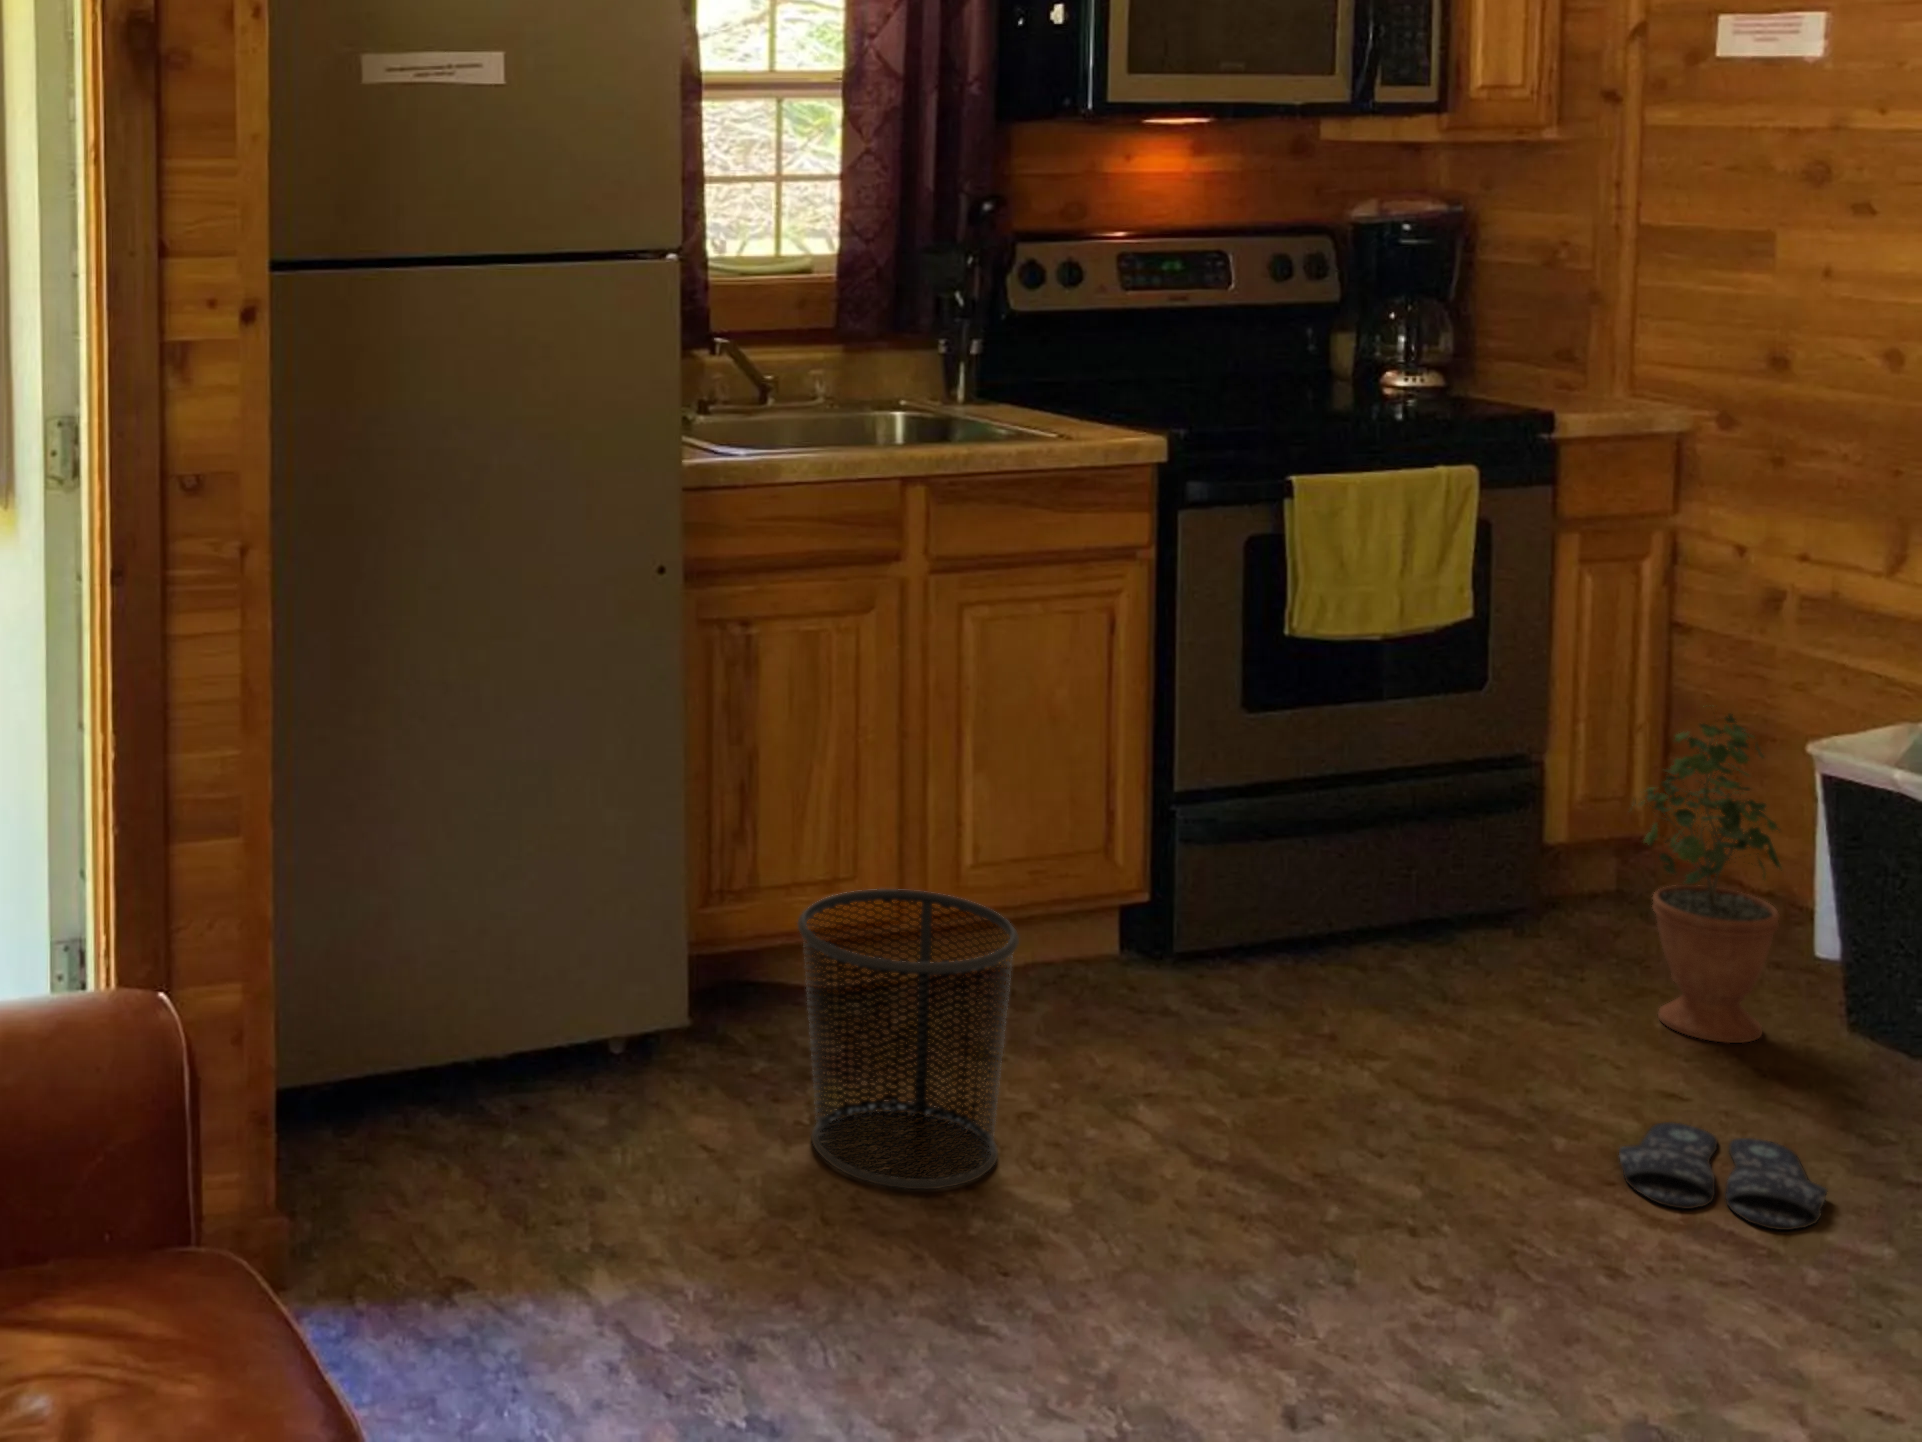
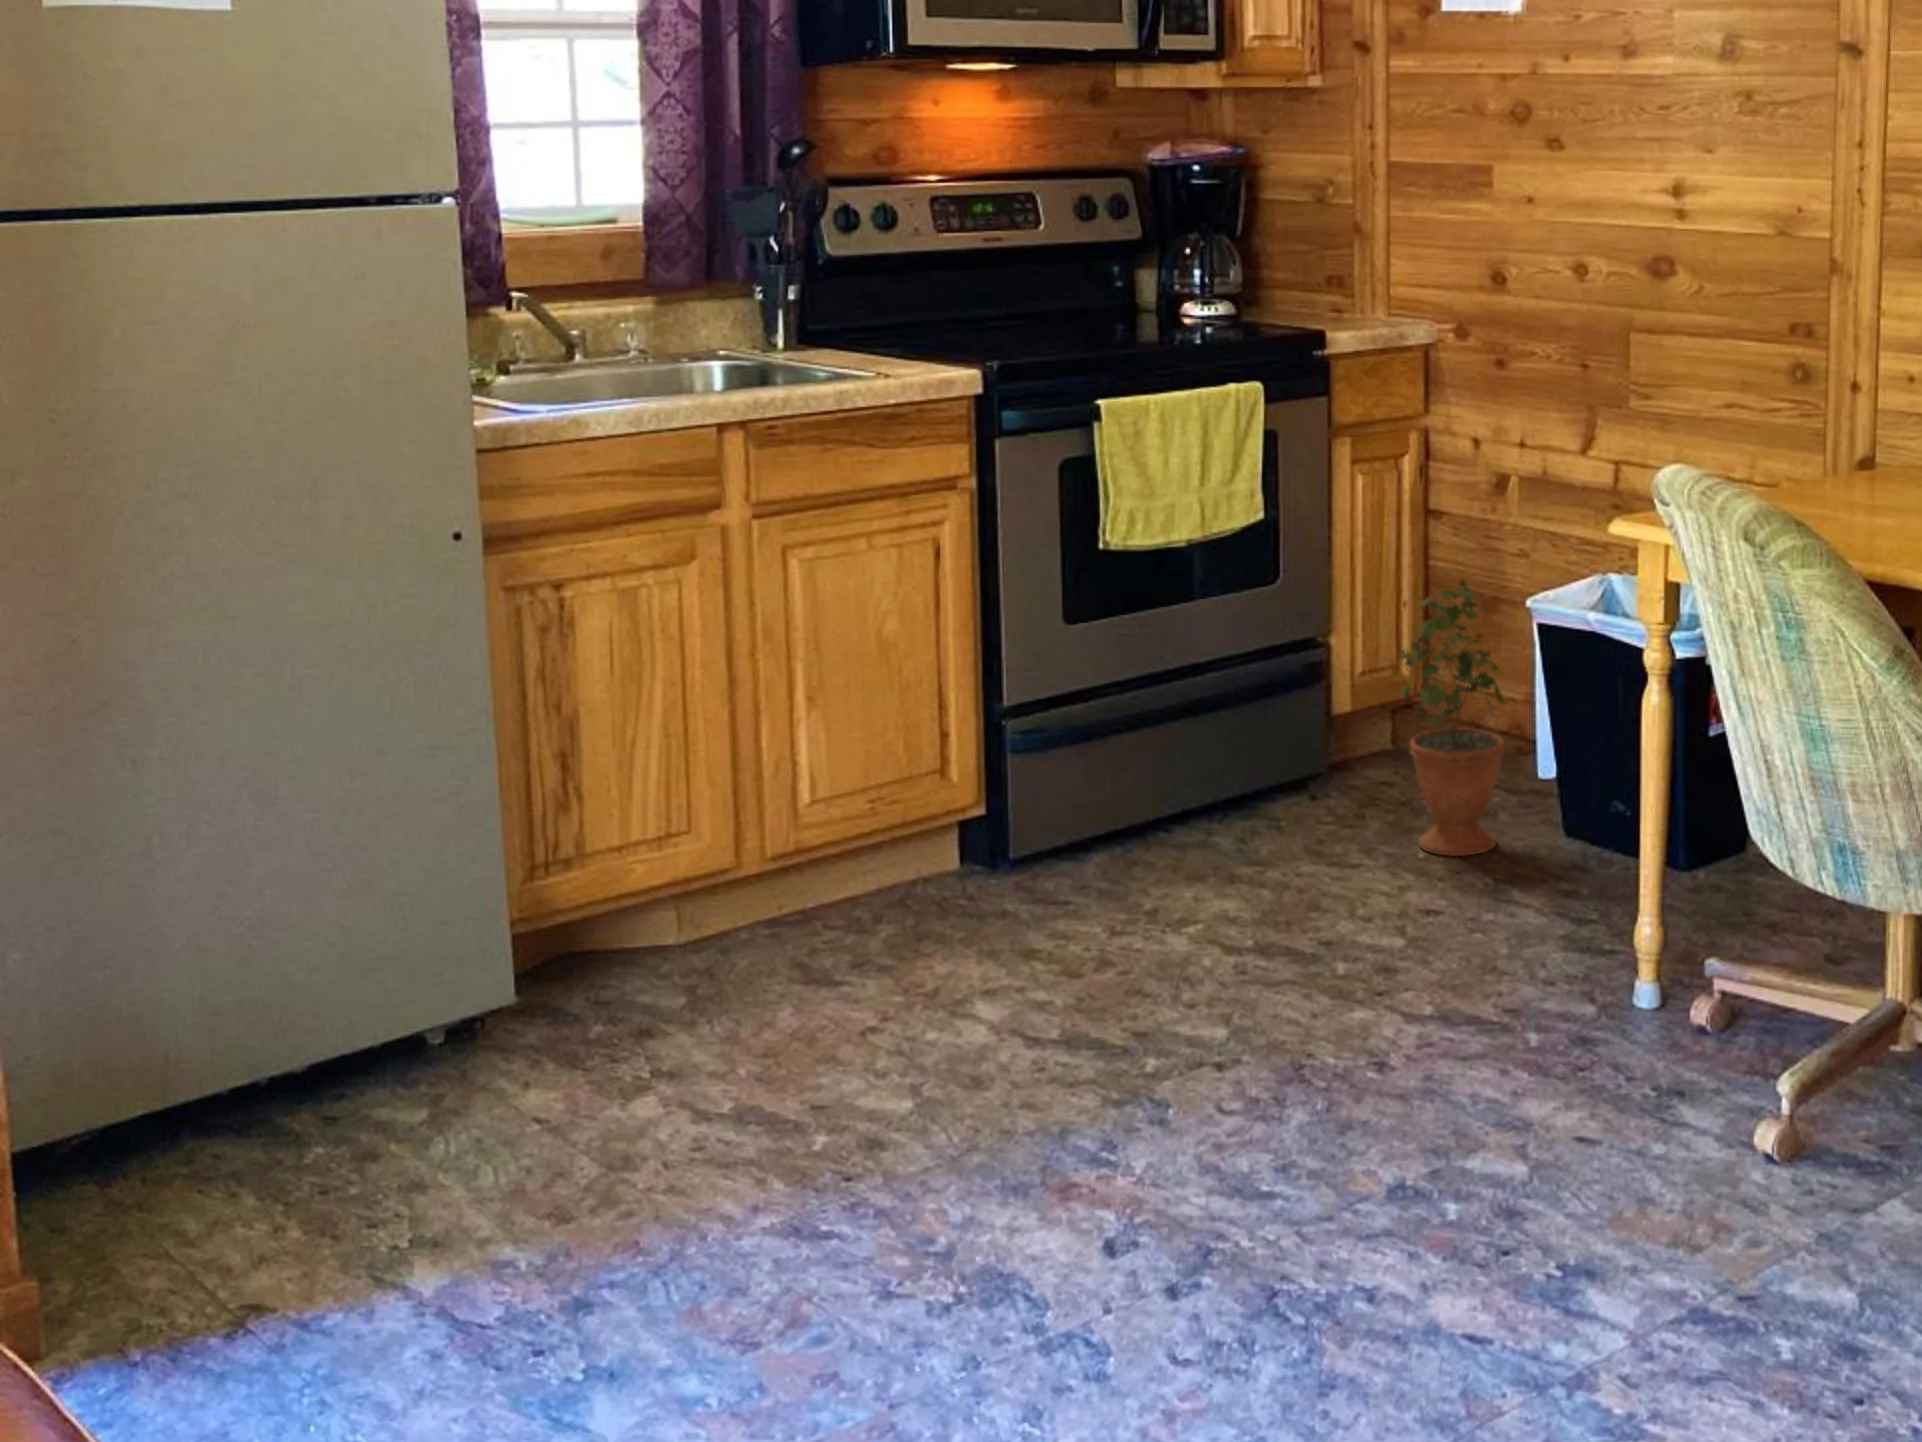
trash can: present [798,889,1019,1189] -> none [634,817,855,1096]
slippers: present [1619,1122,1827,1230] -> none [1378,920,1530,983]

